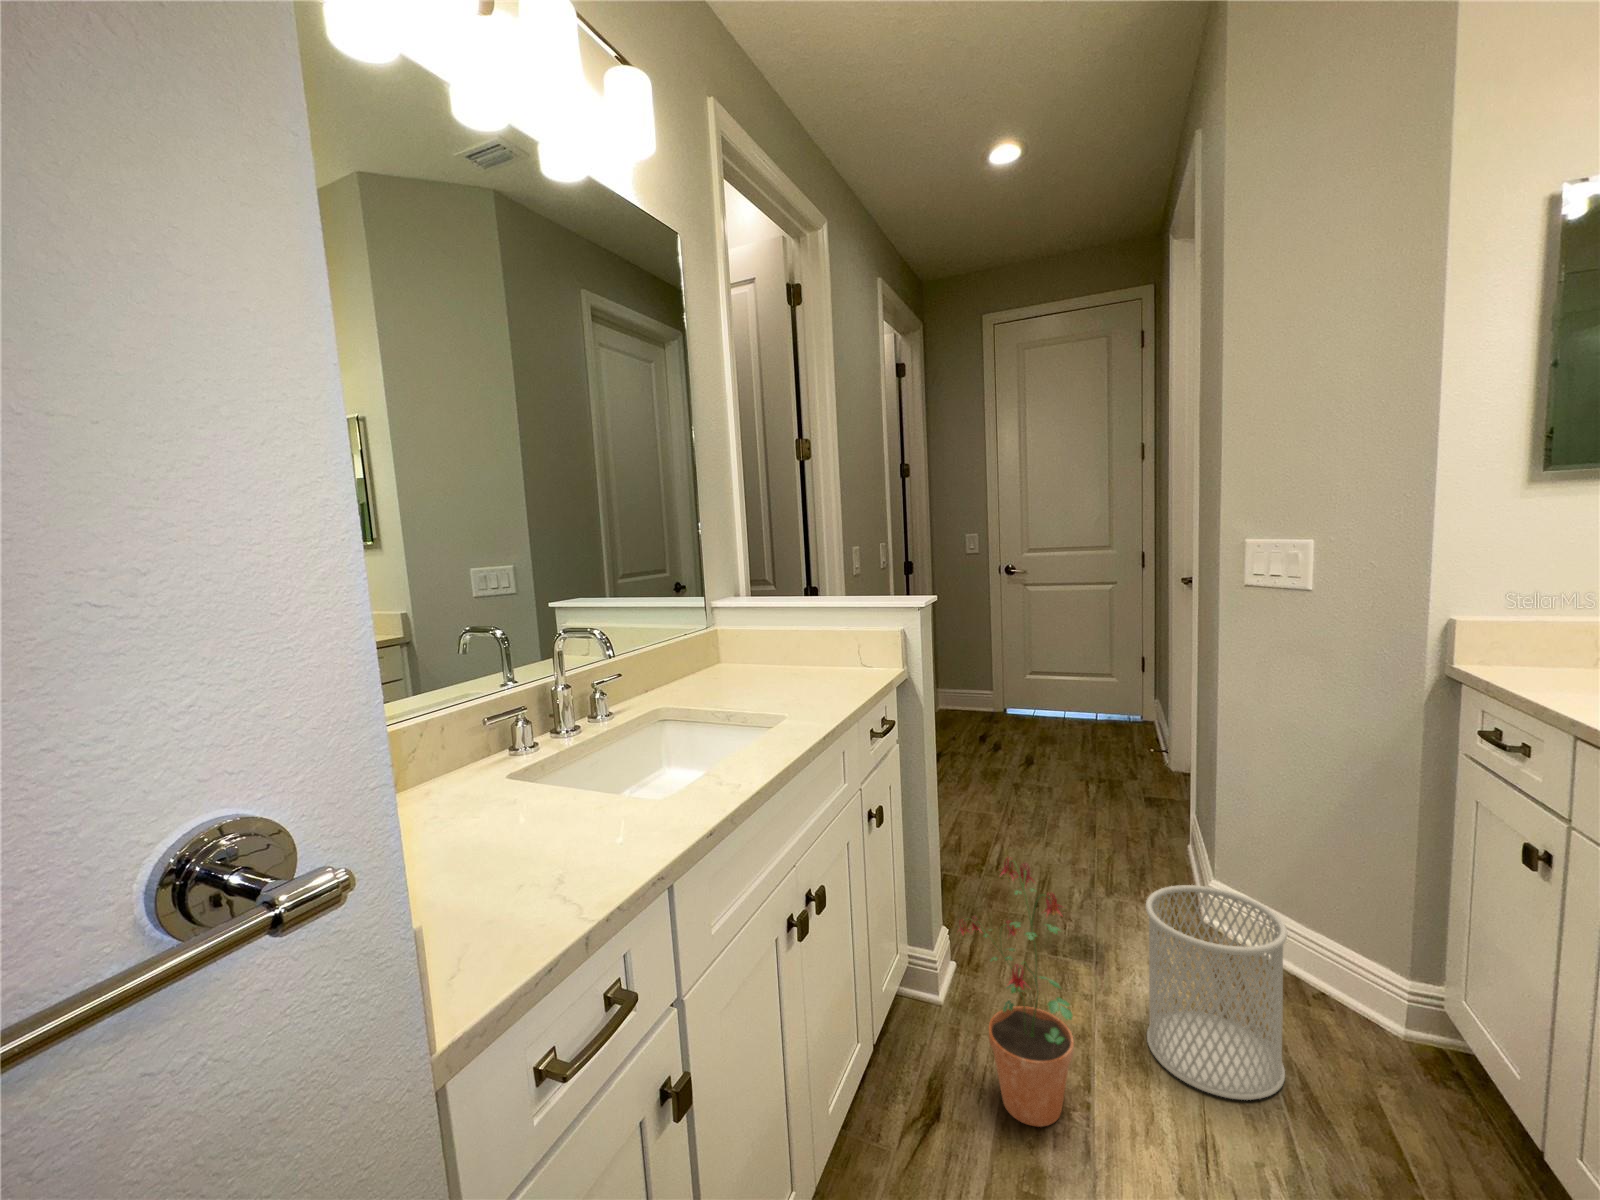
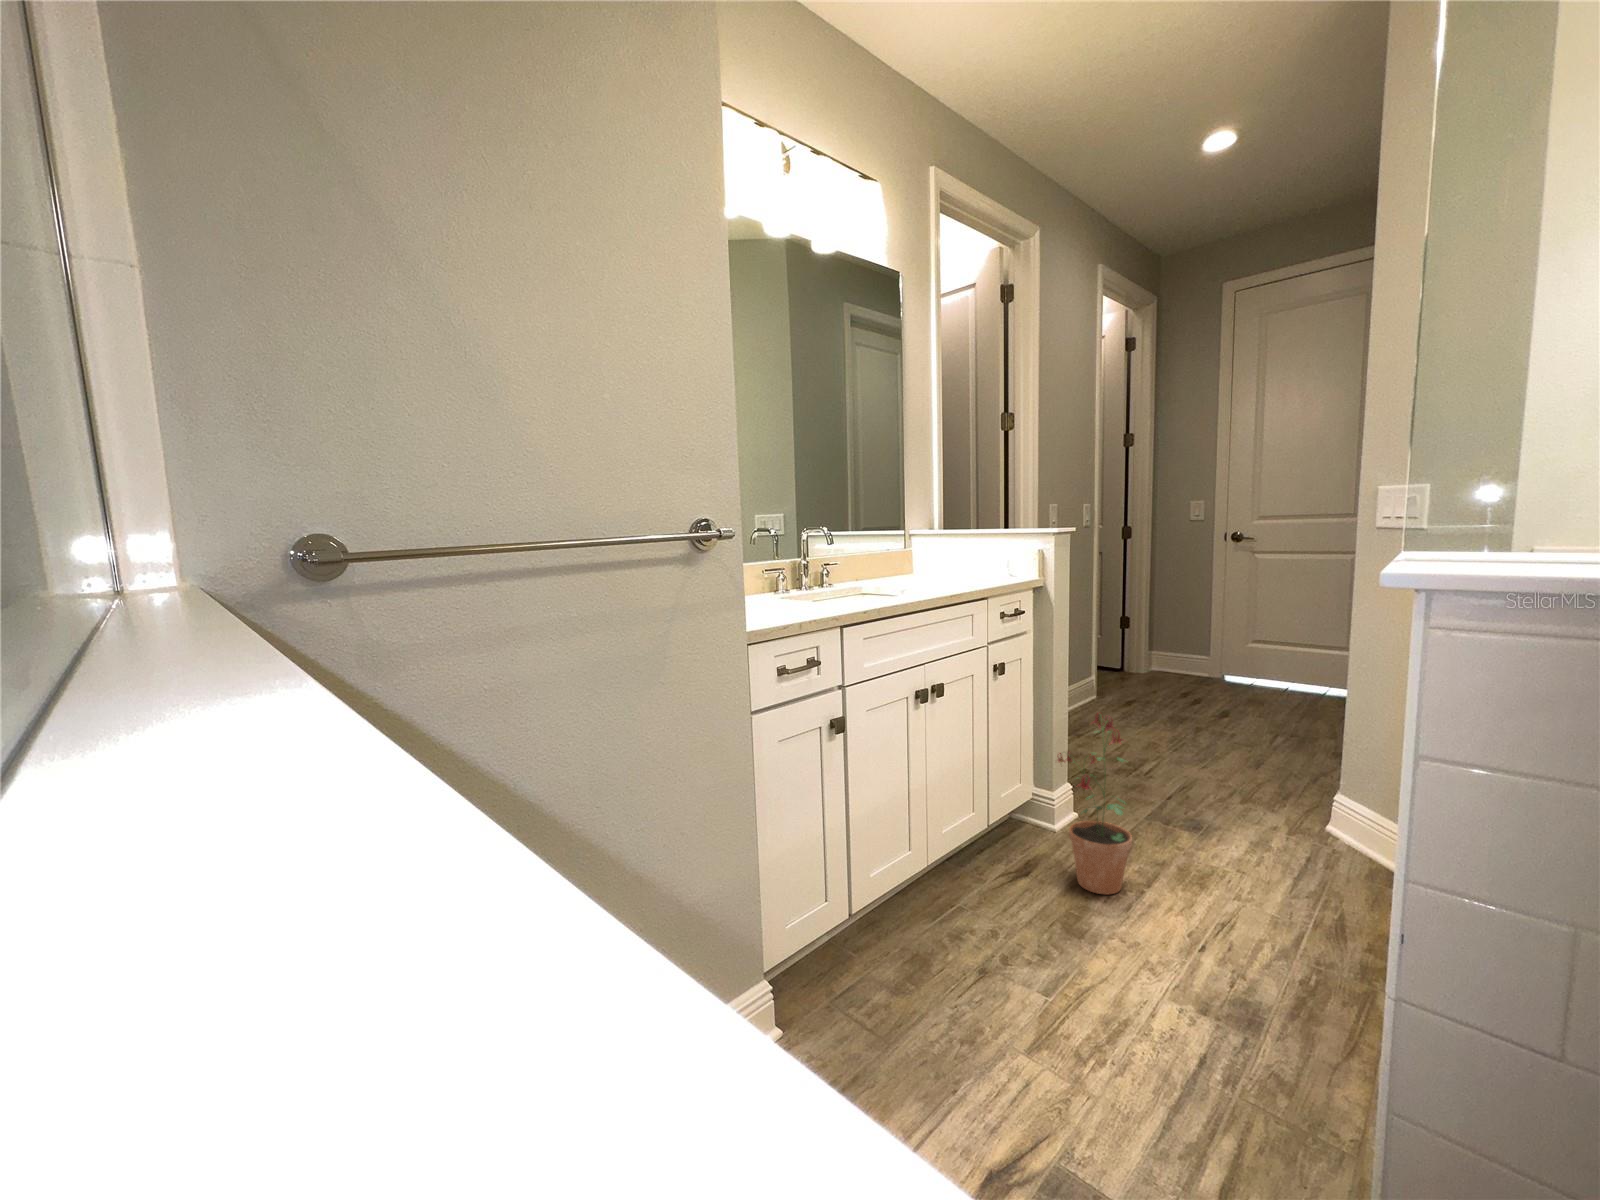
wastebasket: present [1146,885,1287,1100] -> none [1214,763,1333,915]

